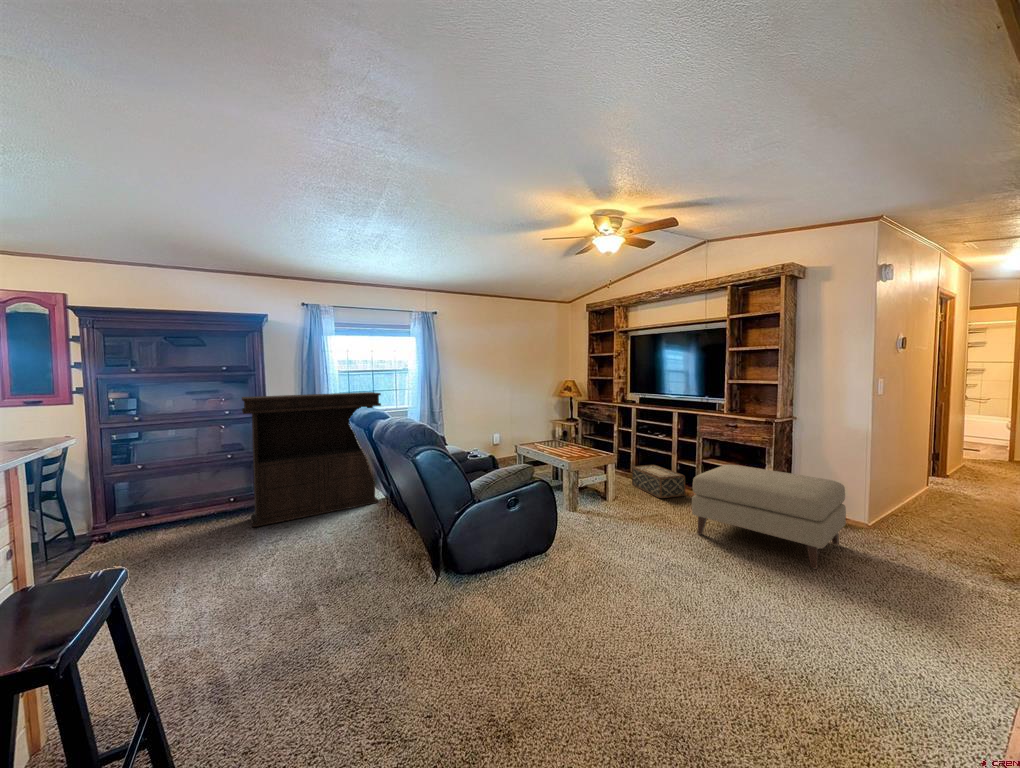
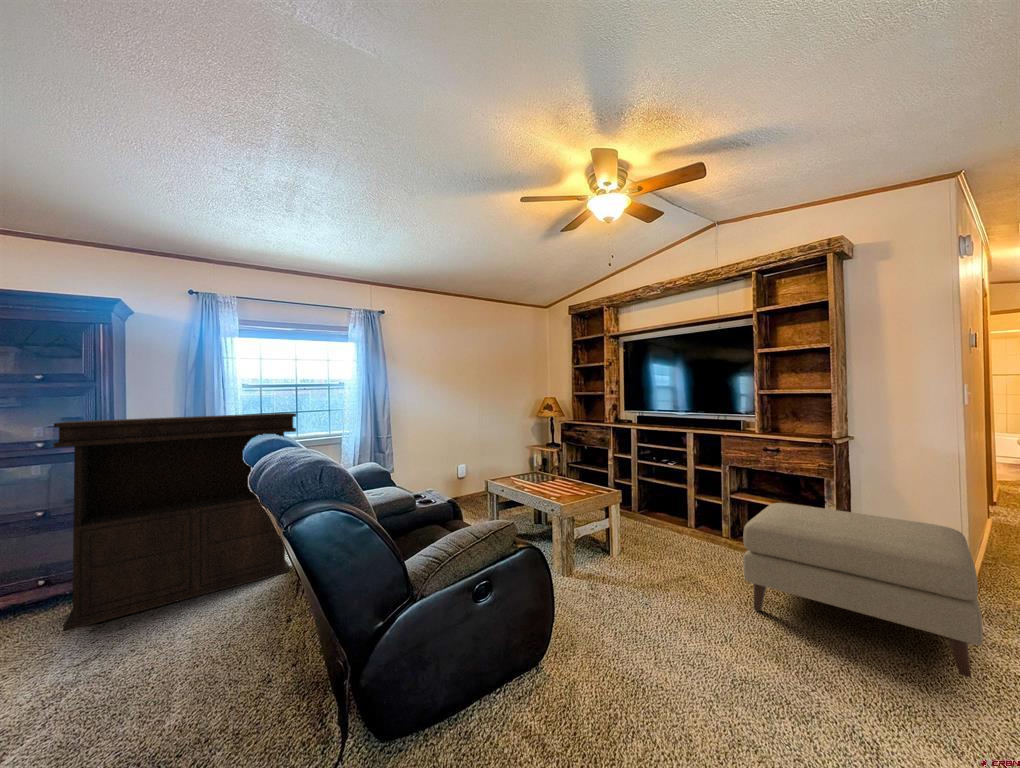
woven basket: present [632,465,685,498] -> none [636,501,710,548]

